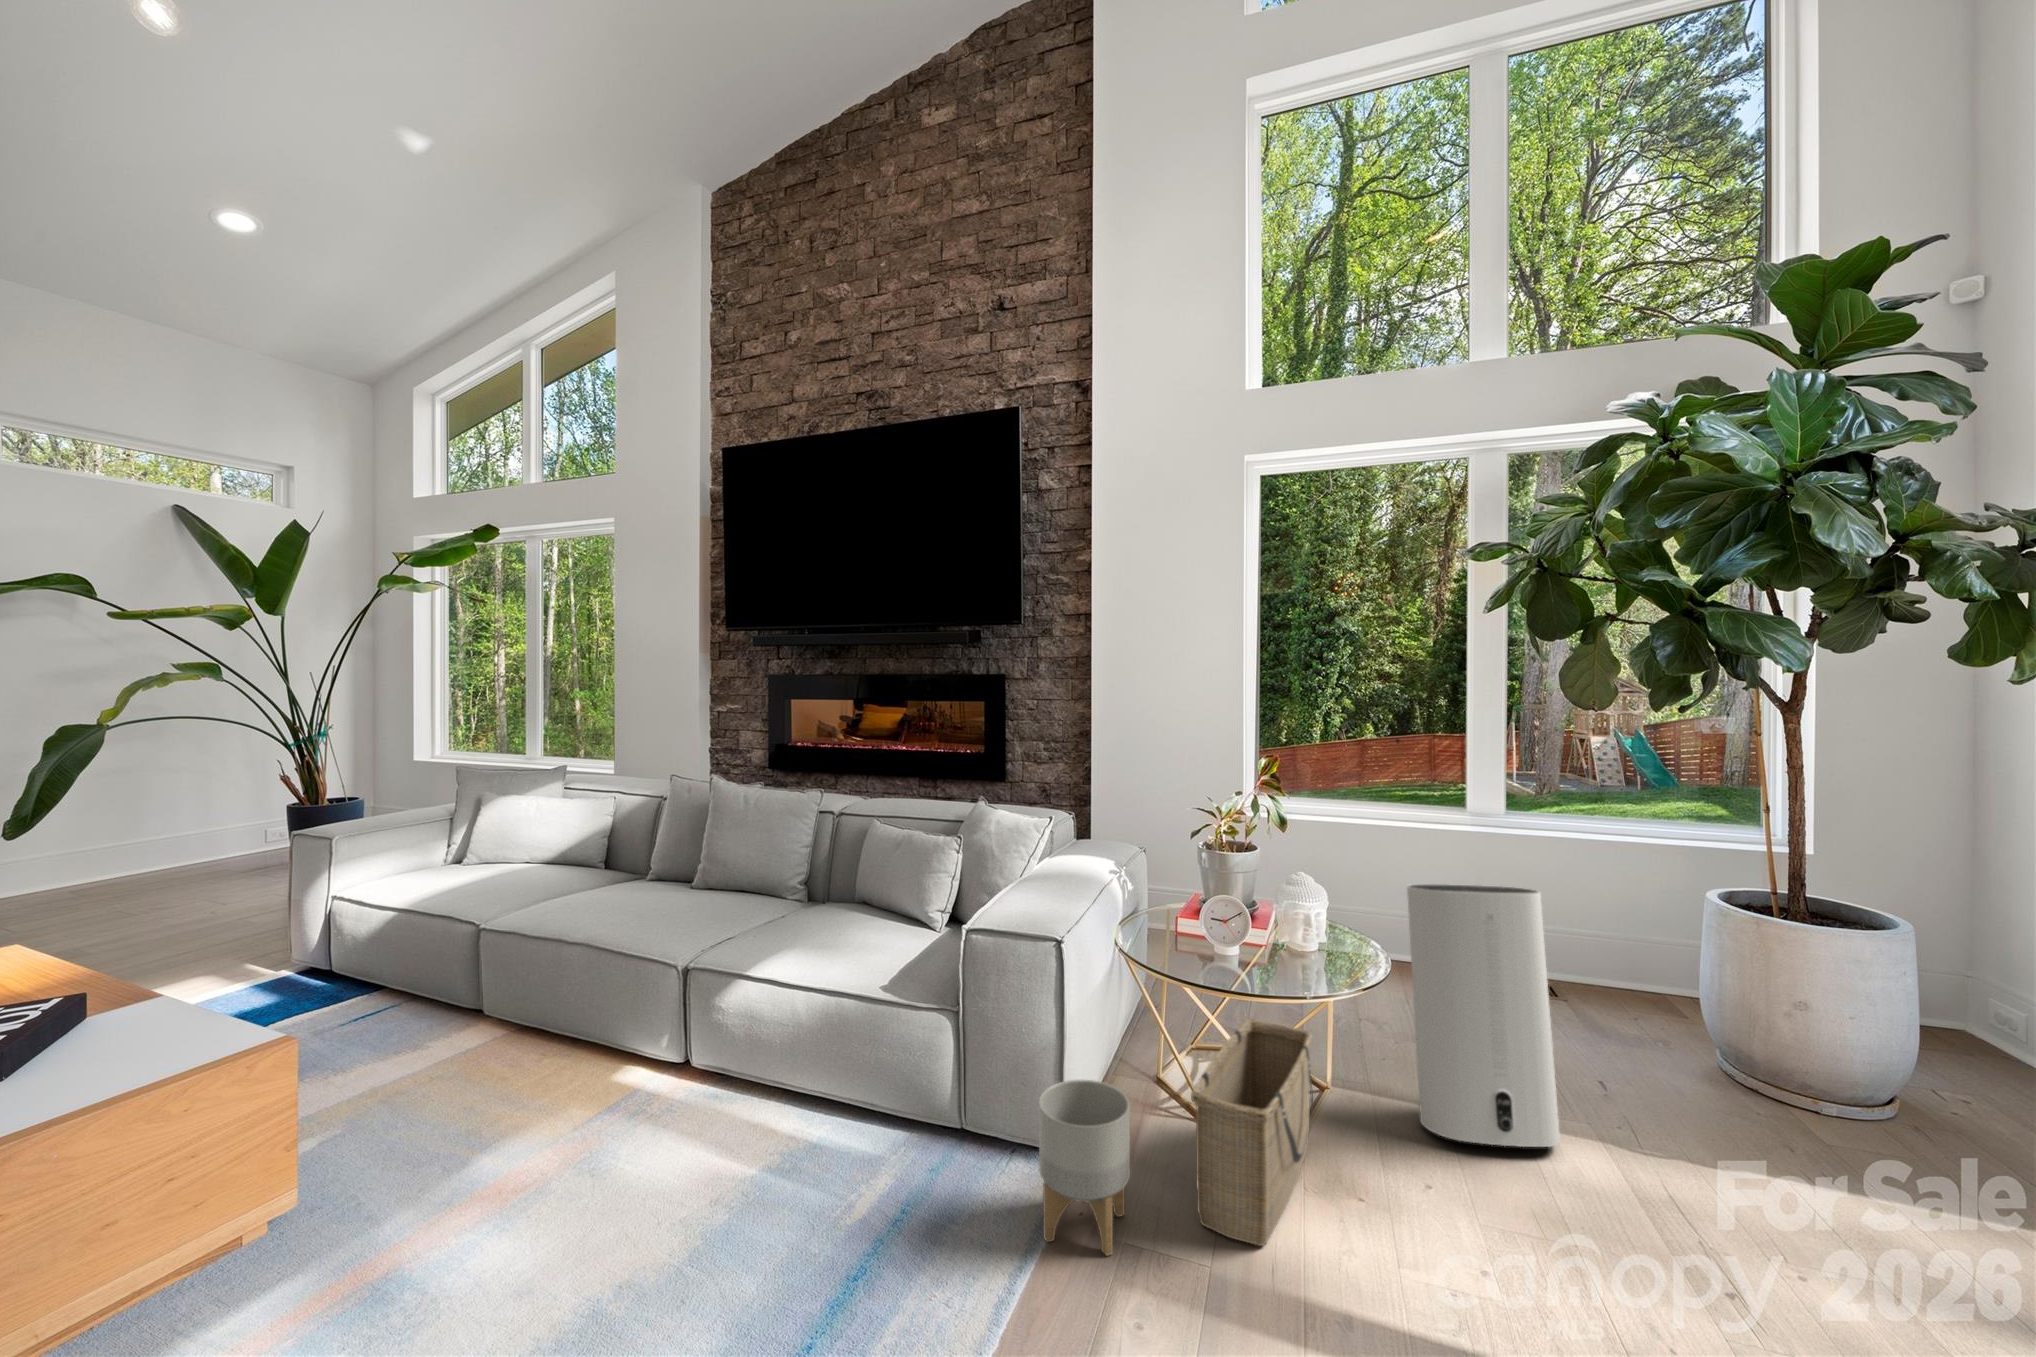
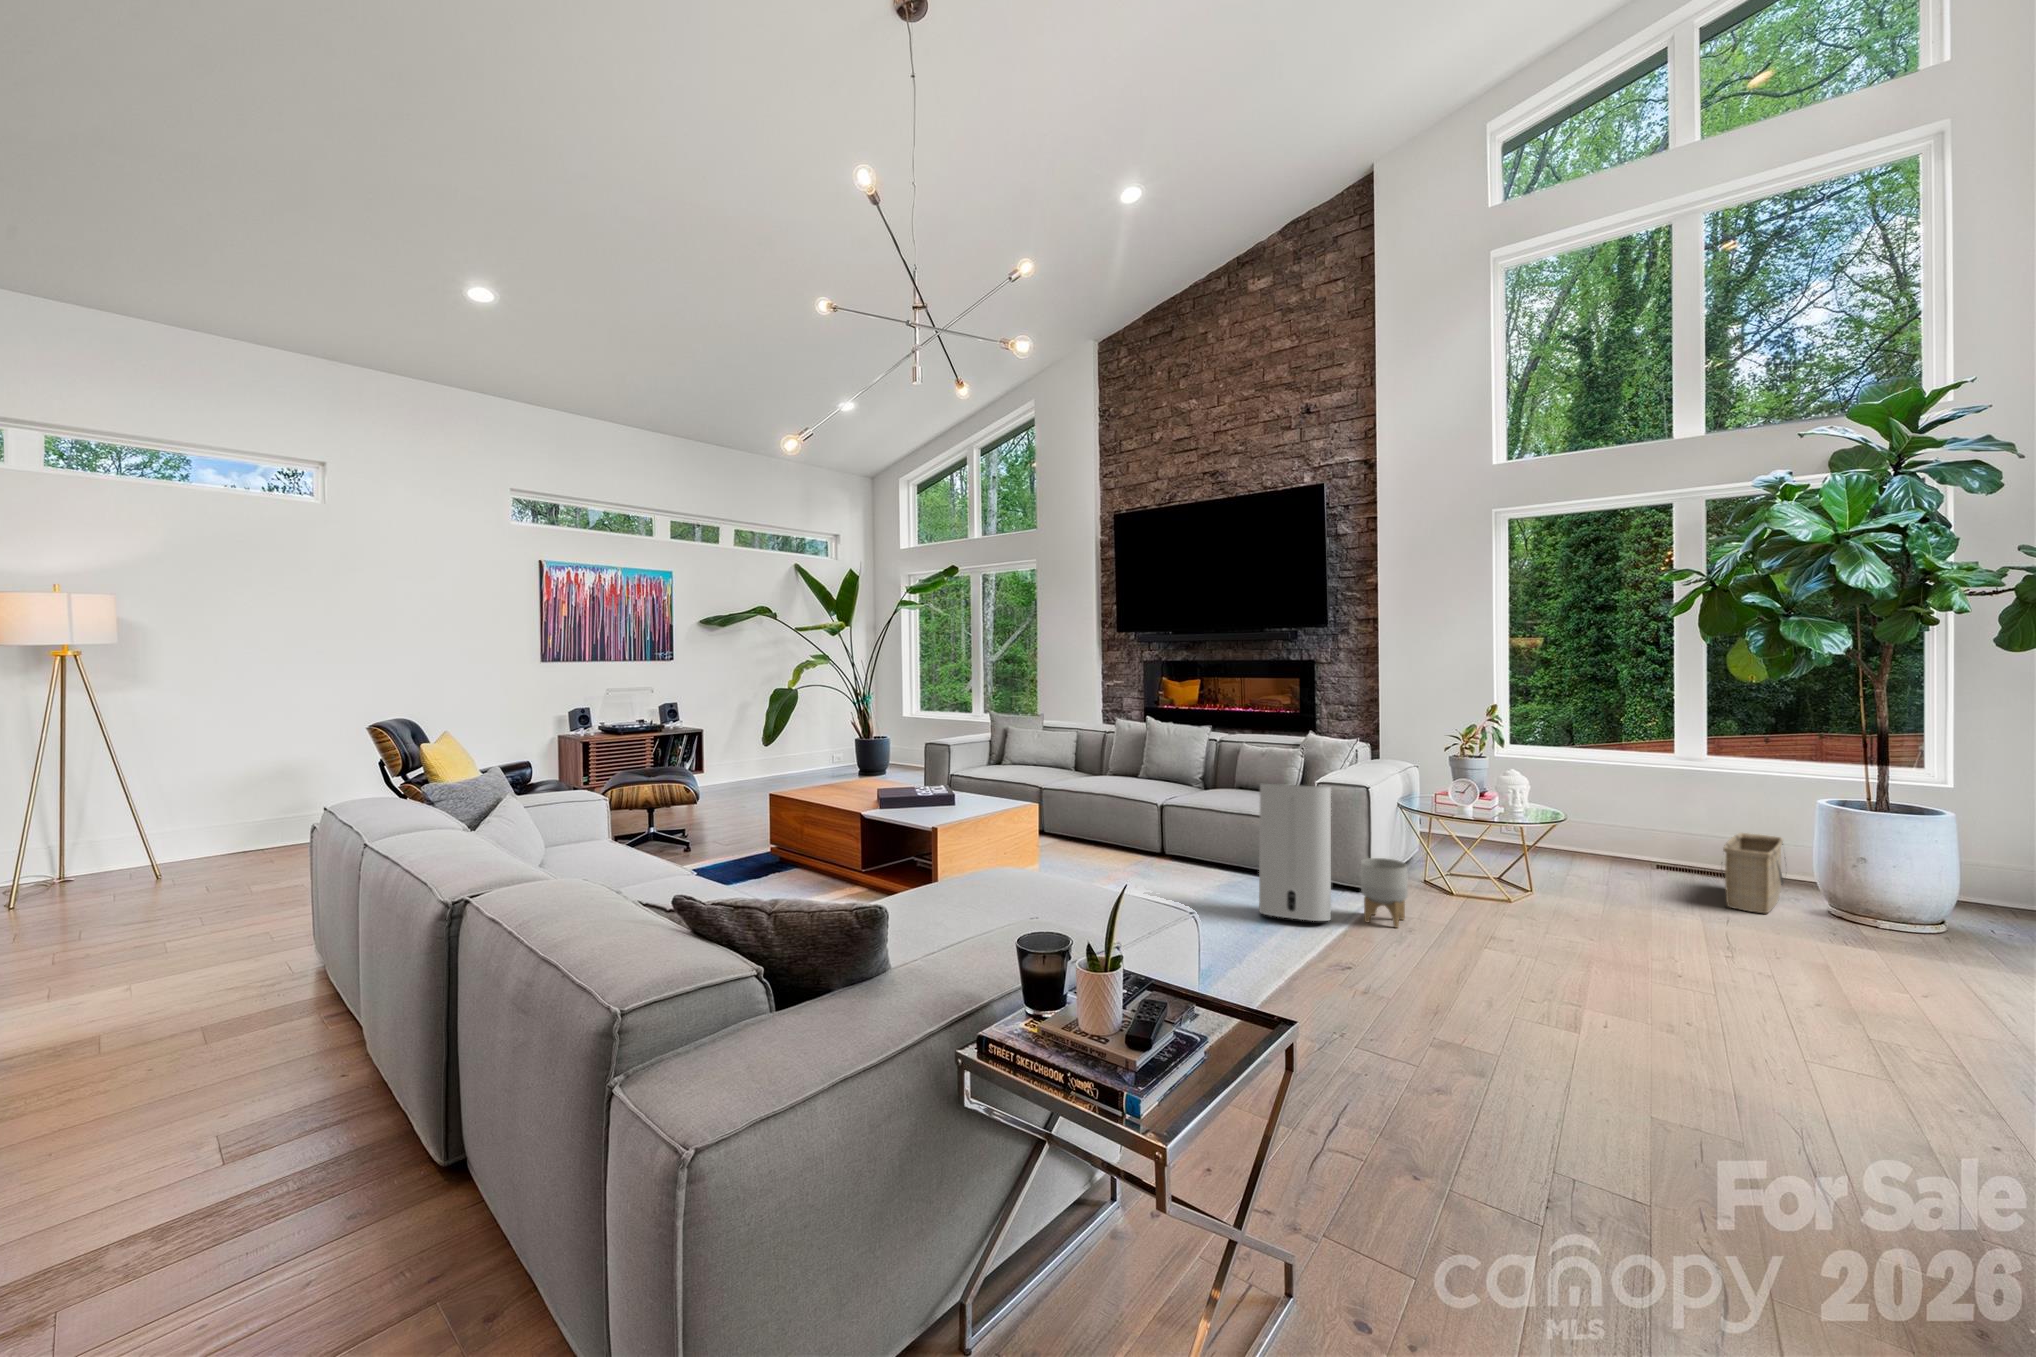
air purifier: present [1407,884,1560,1147] -> present [1259,784,1331,921]
basket: present [1191,1020,1313,1246] -> present [1723,833,1784,913]

